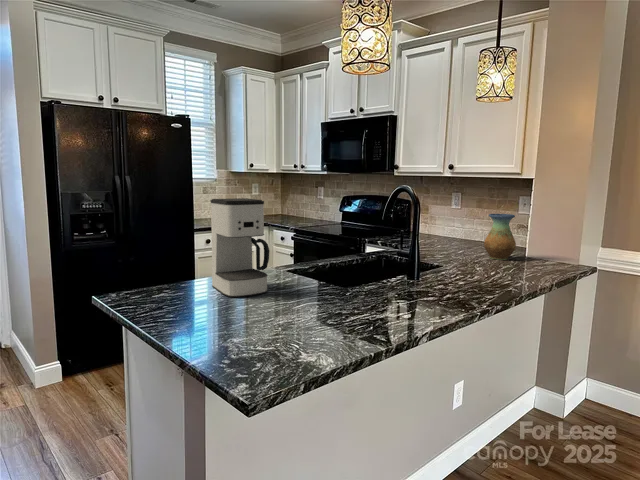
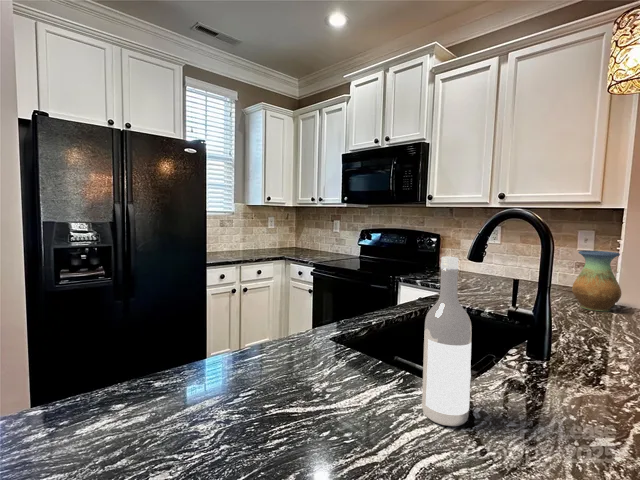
coffee maker: present [210,198,269,297] -> none [209,224,318,436]
wine bottle: none [320,215,341,296] -> present [422,257,472,426]

